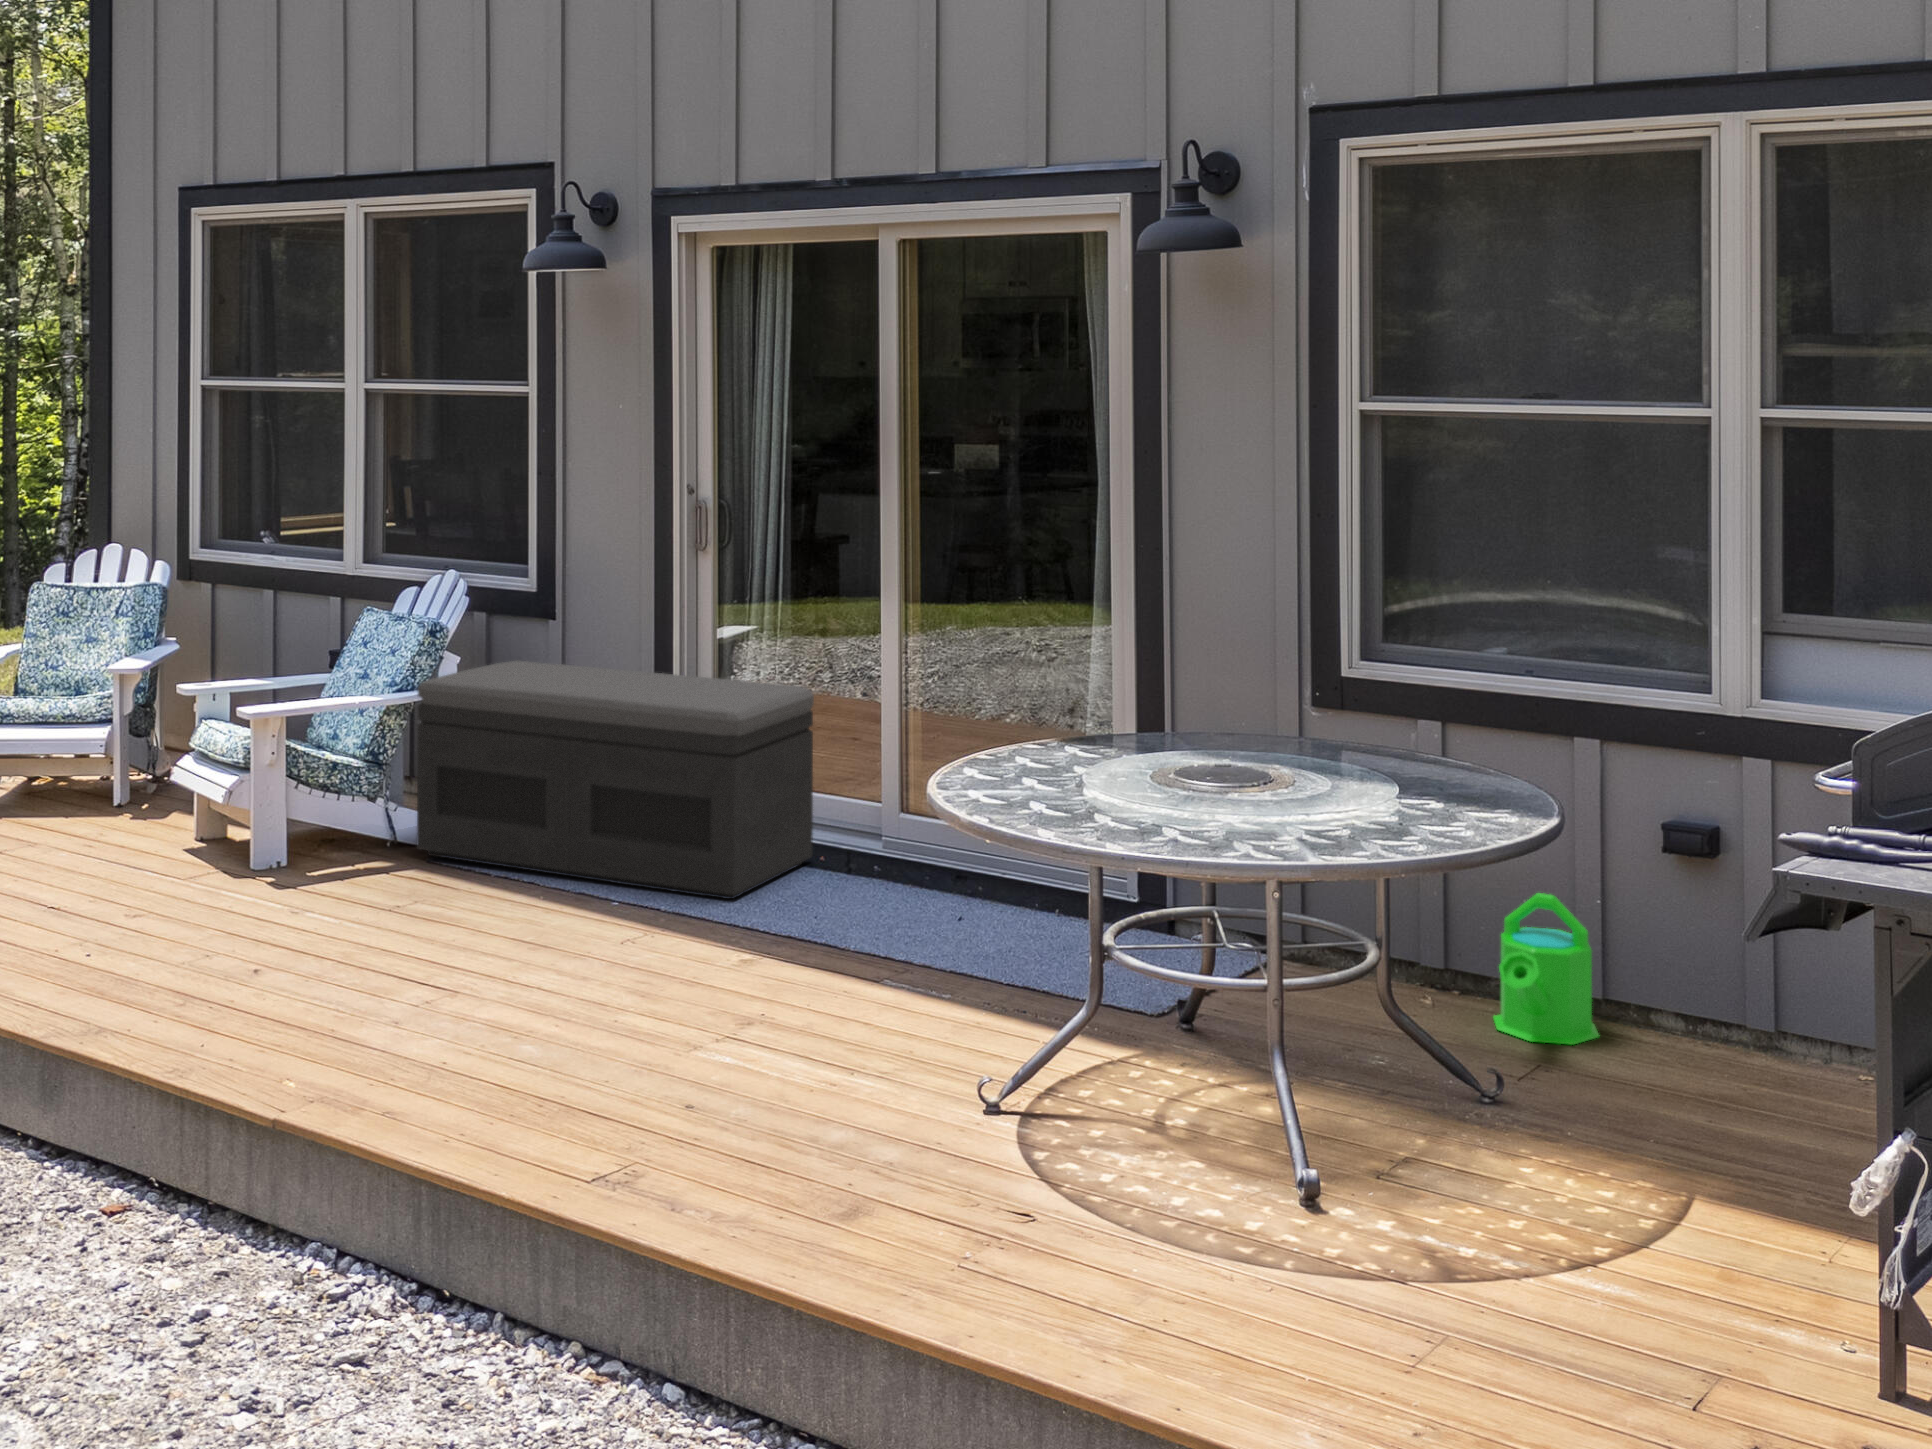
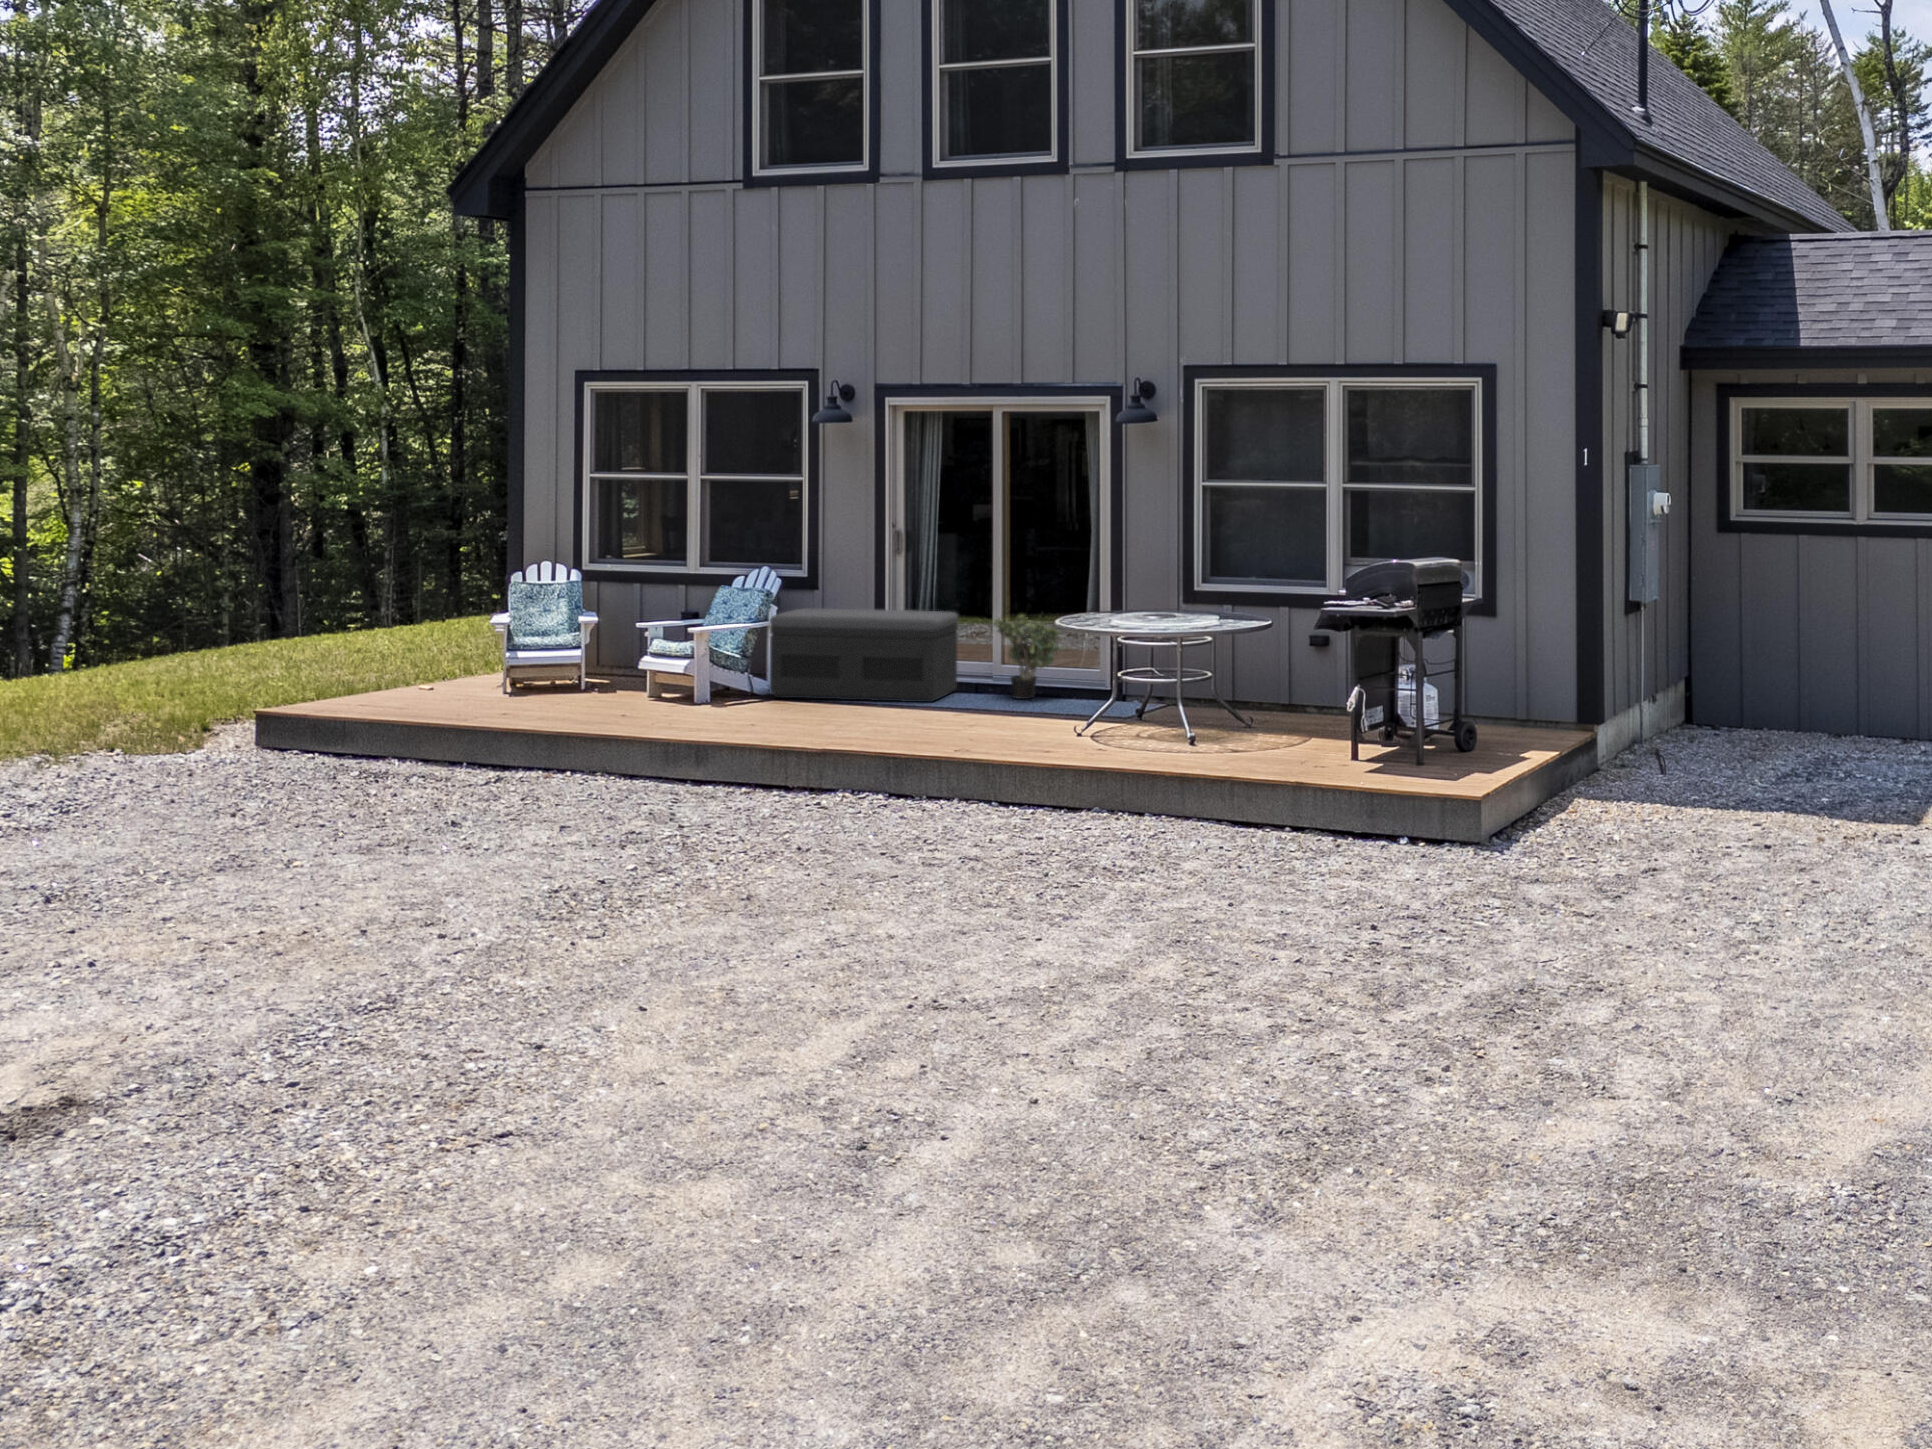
potted plant: none [870,706,1031,906] -> present [993,615,1062,699]
watering can: present [1493,893,1600,1045] -> none [1251,663,1288,715]

